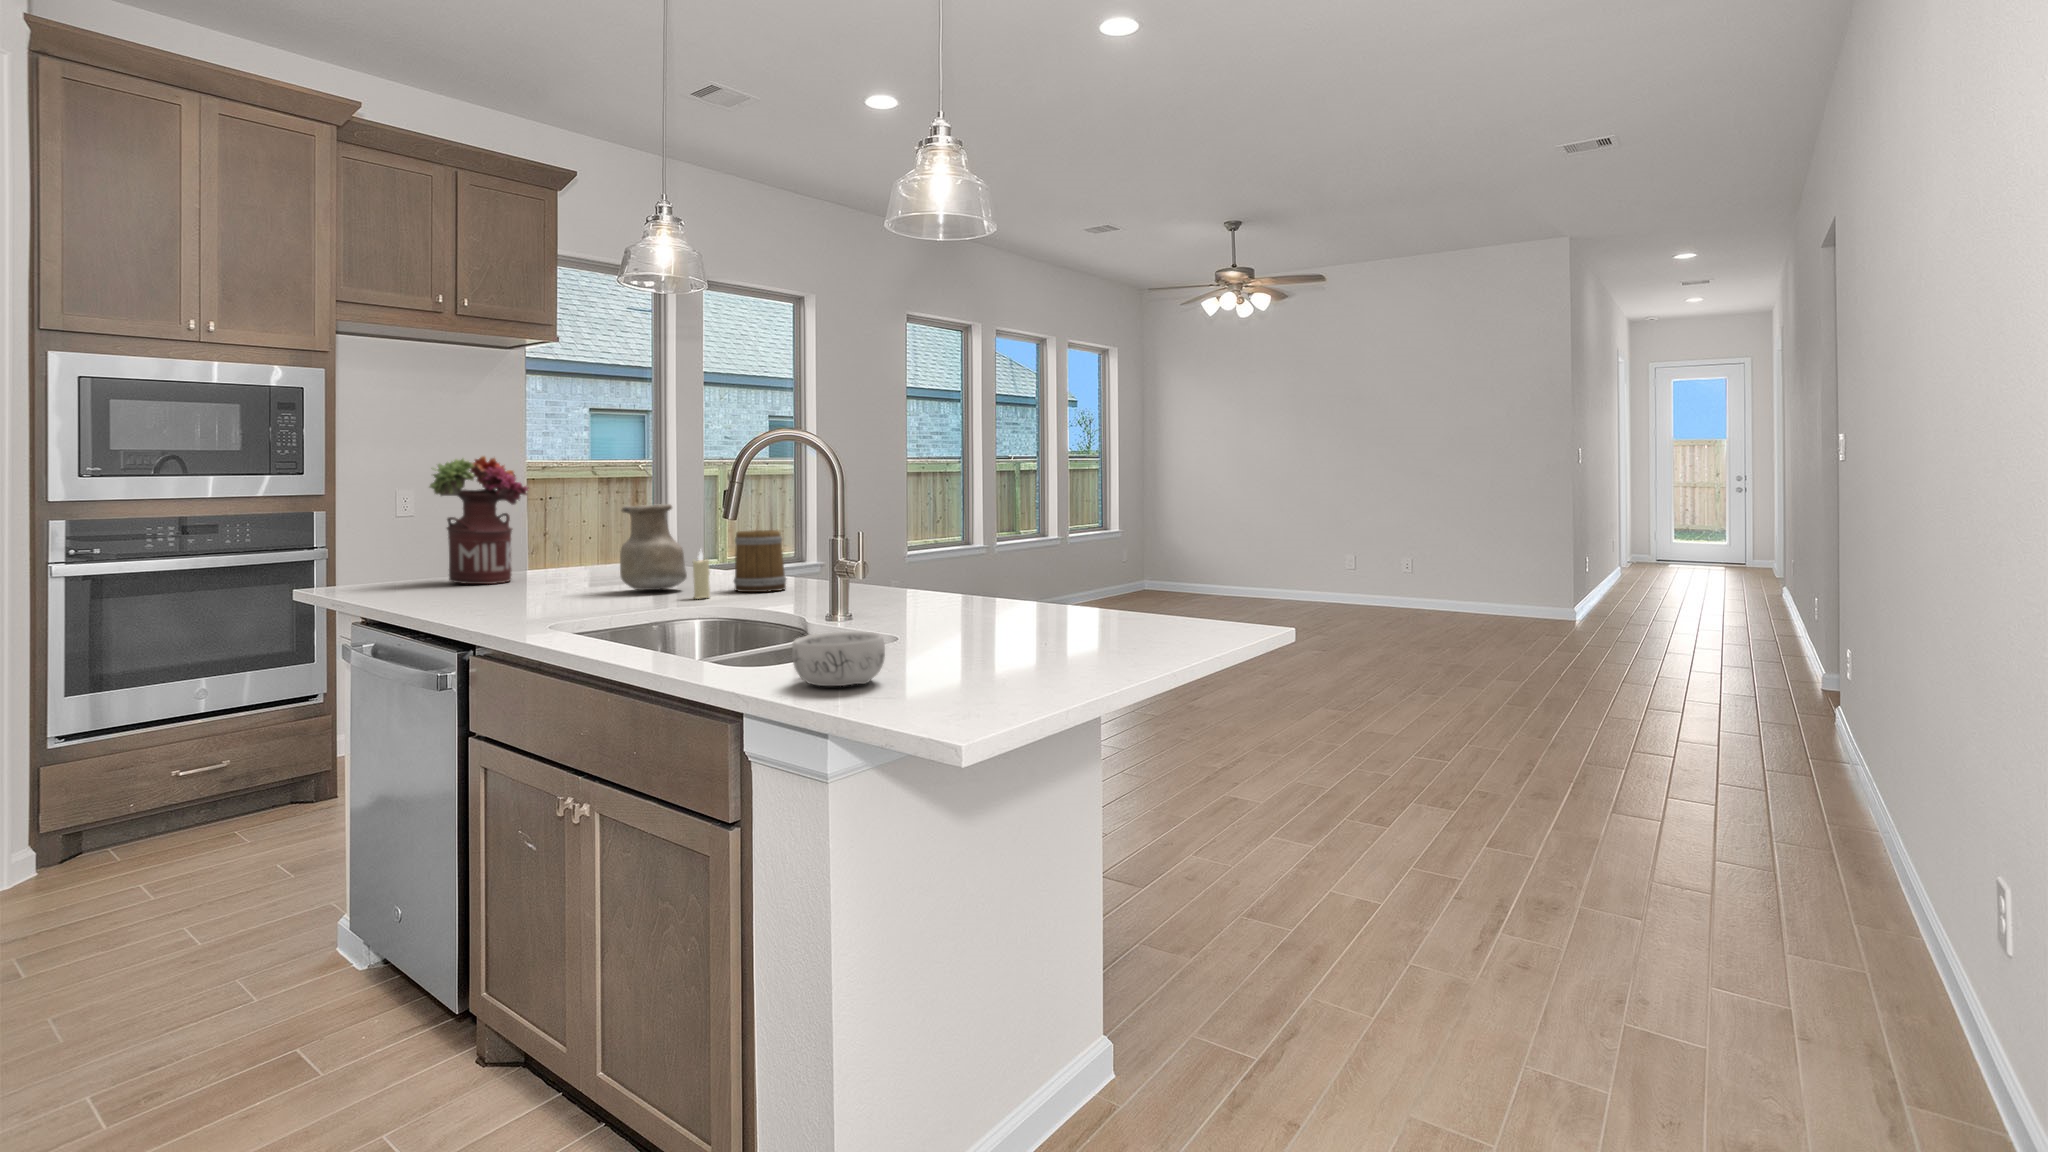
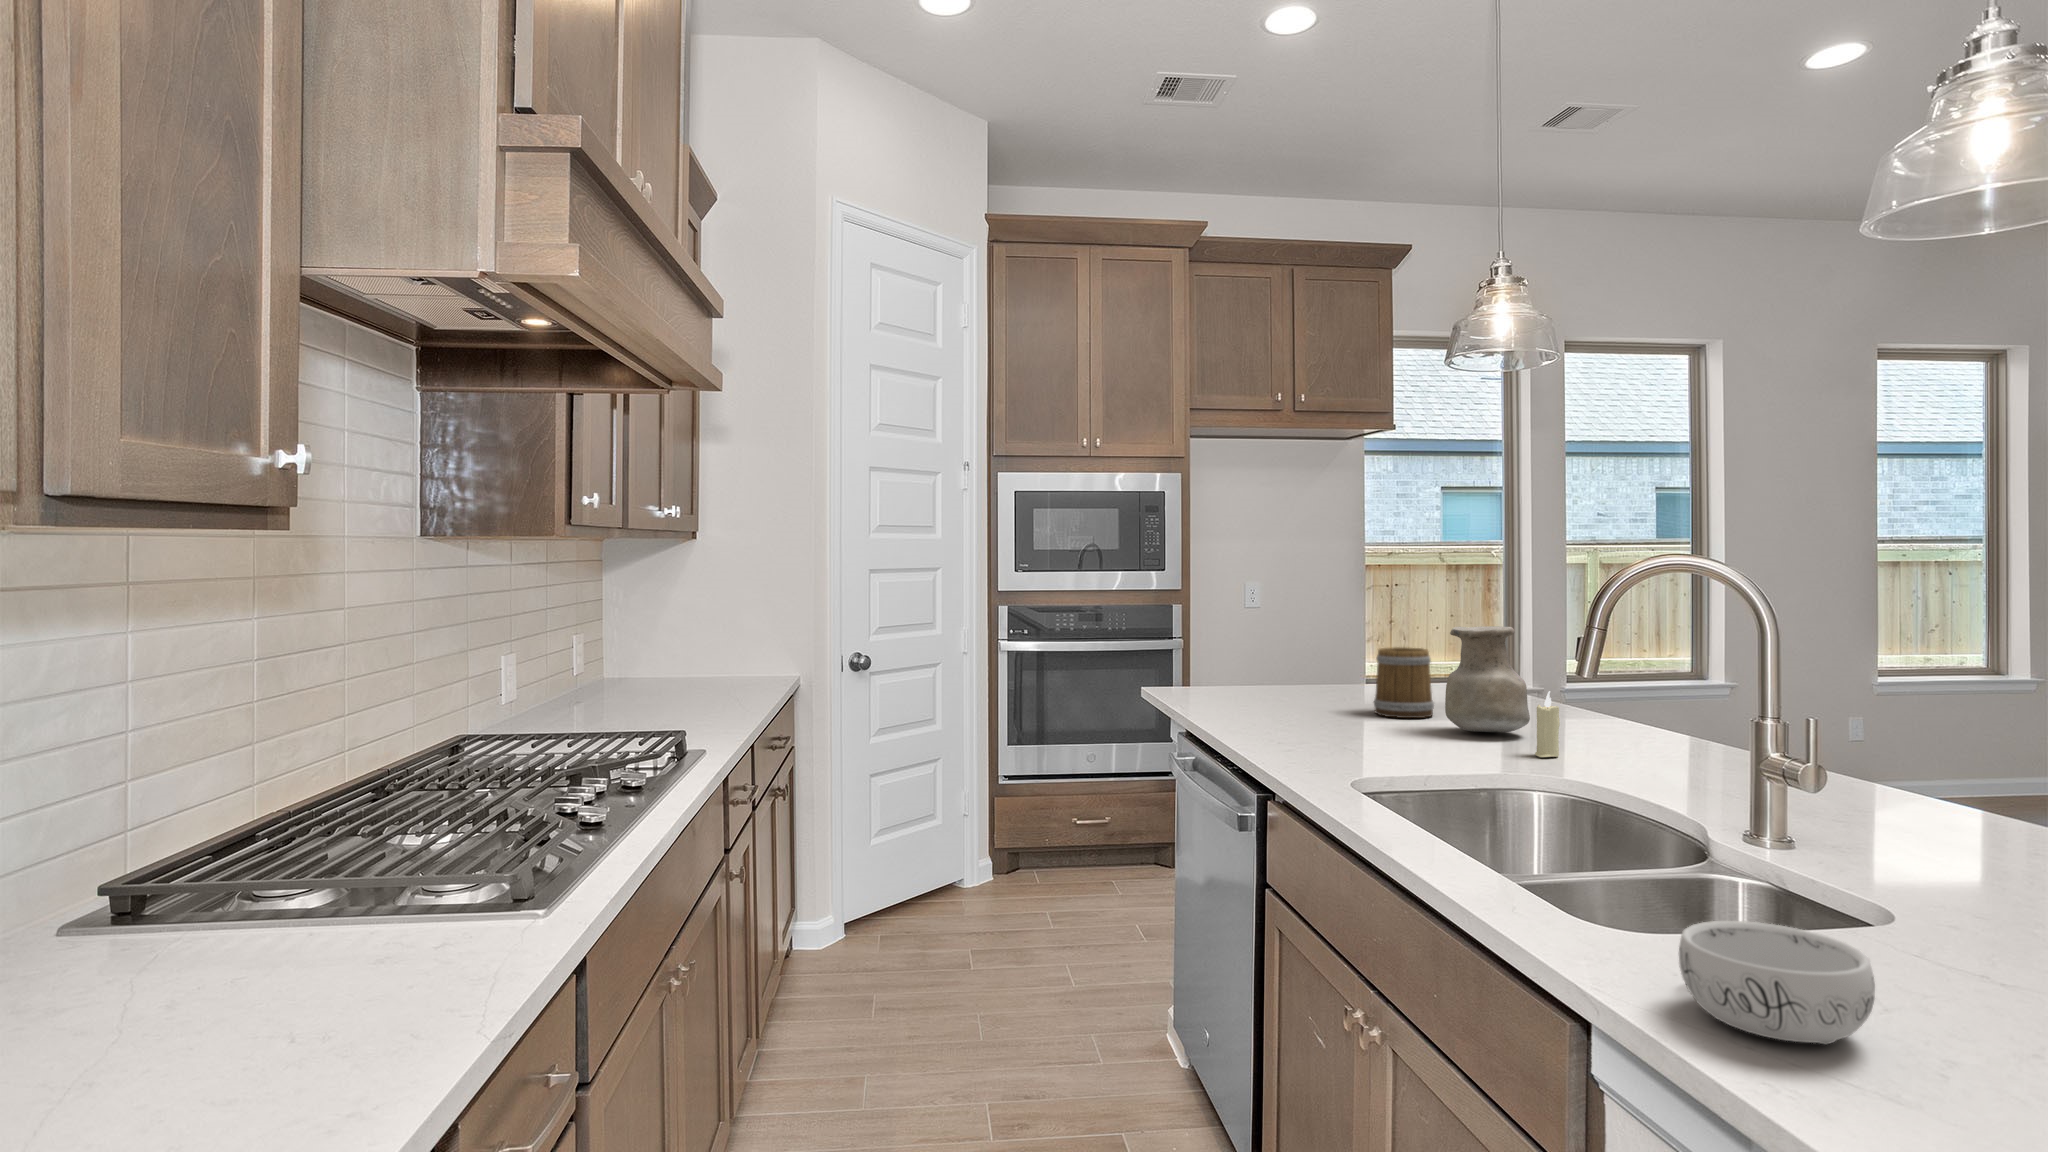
flower arrangement: present [429,456,528,584] -> none [1256,561,1355,699]
mug: present [734,530,786,592] -> present [1374,647,1434,718]

